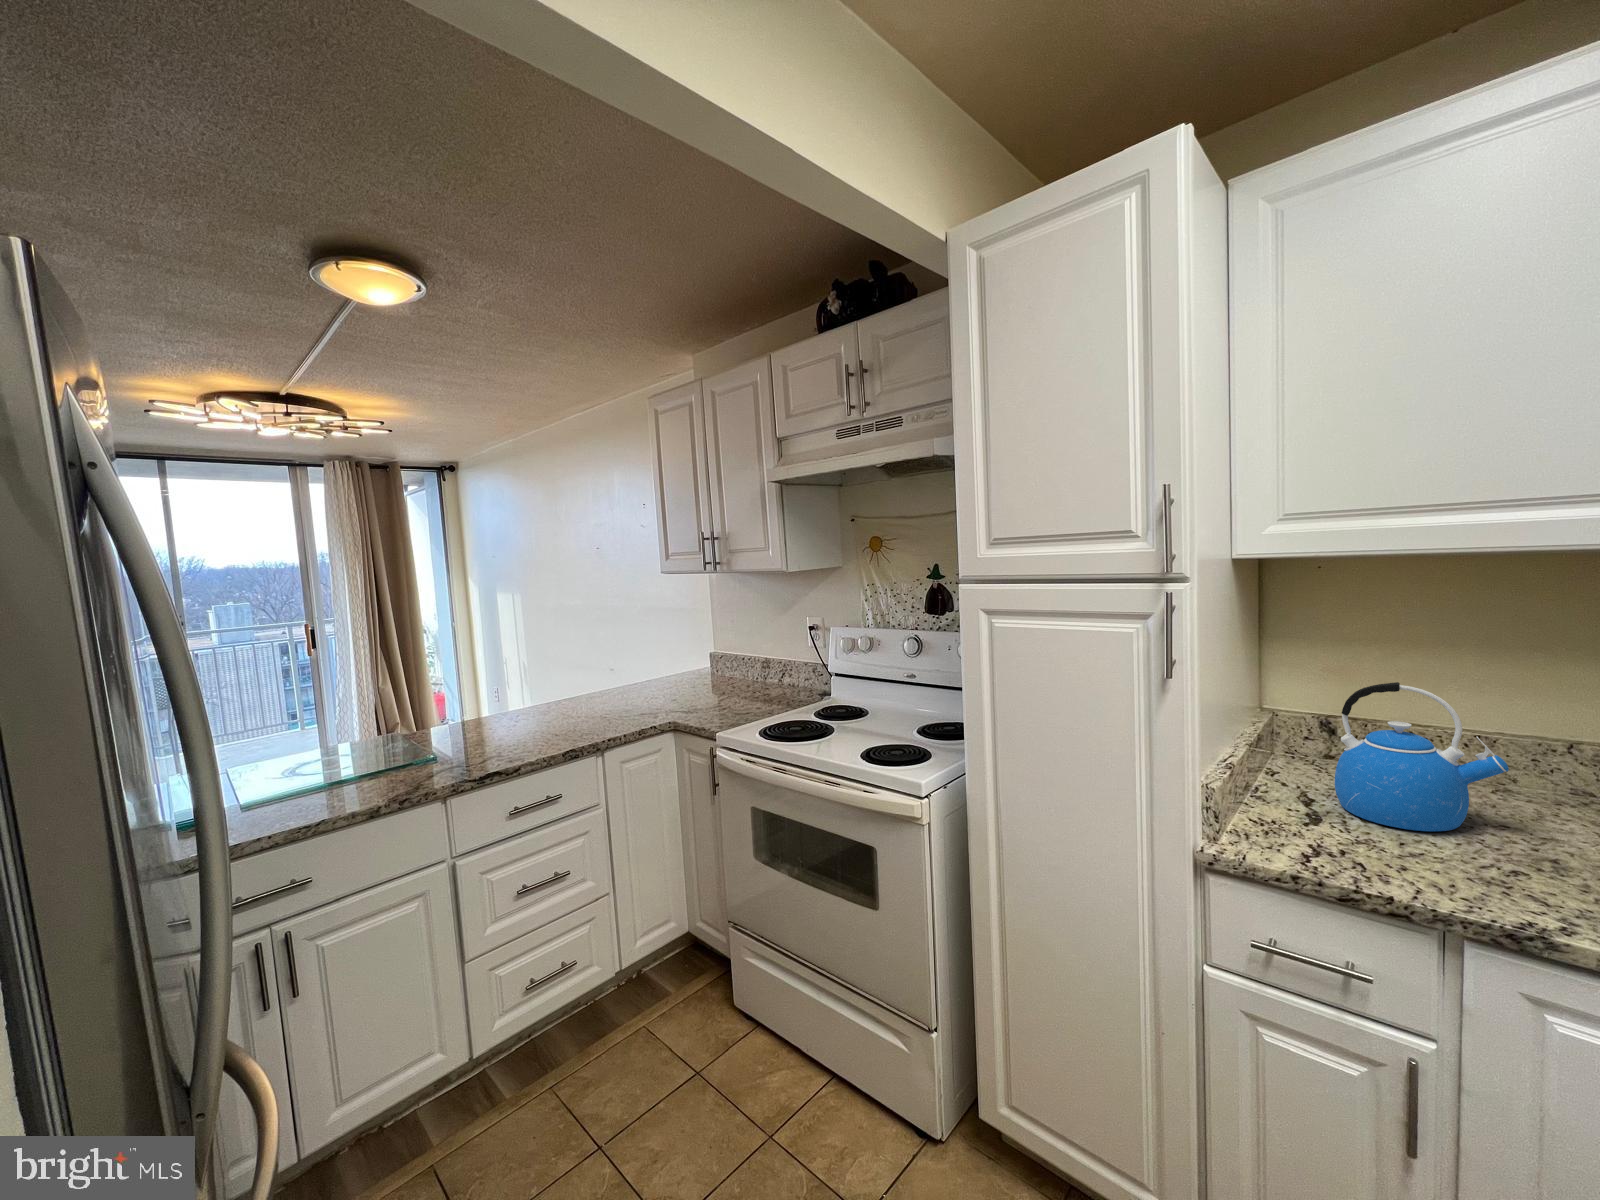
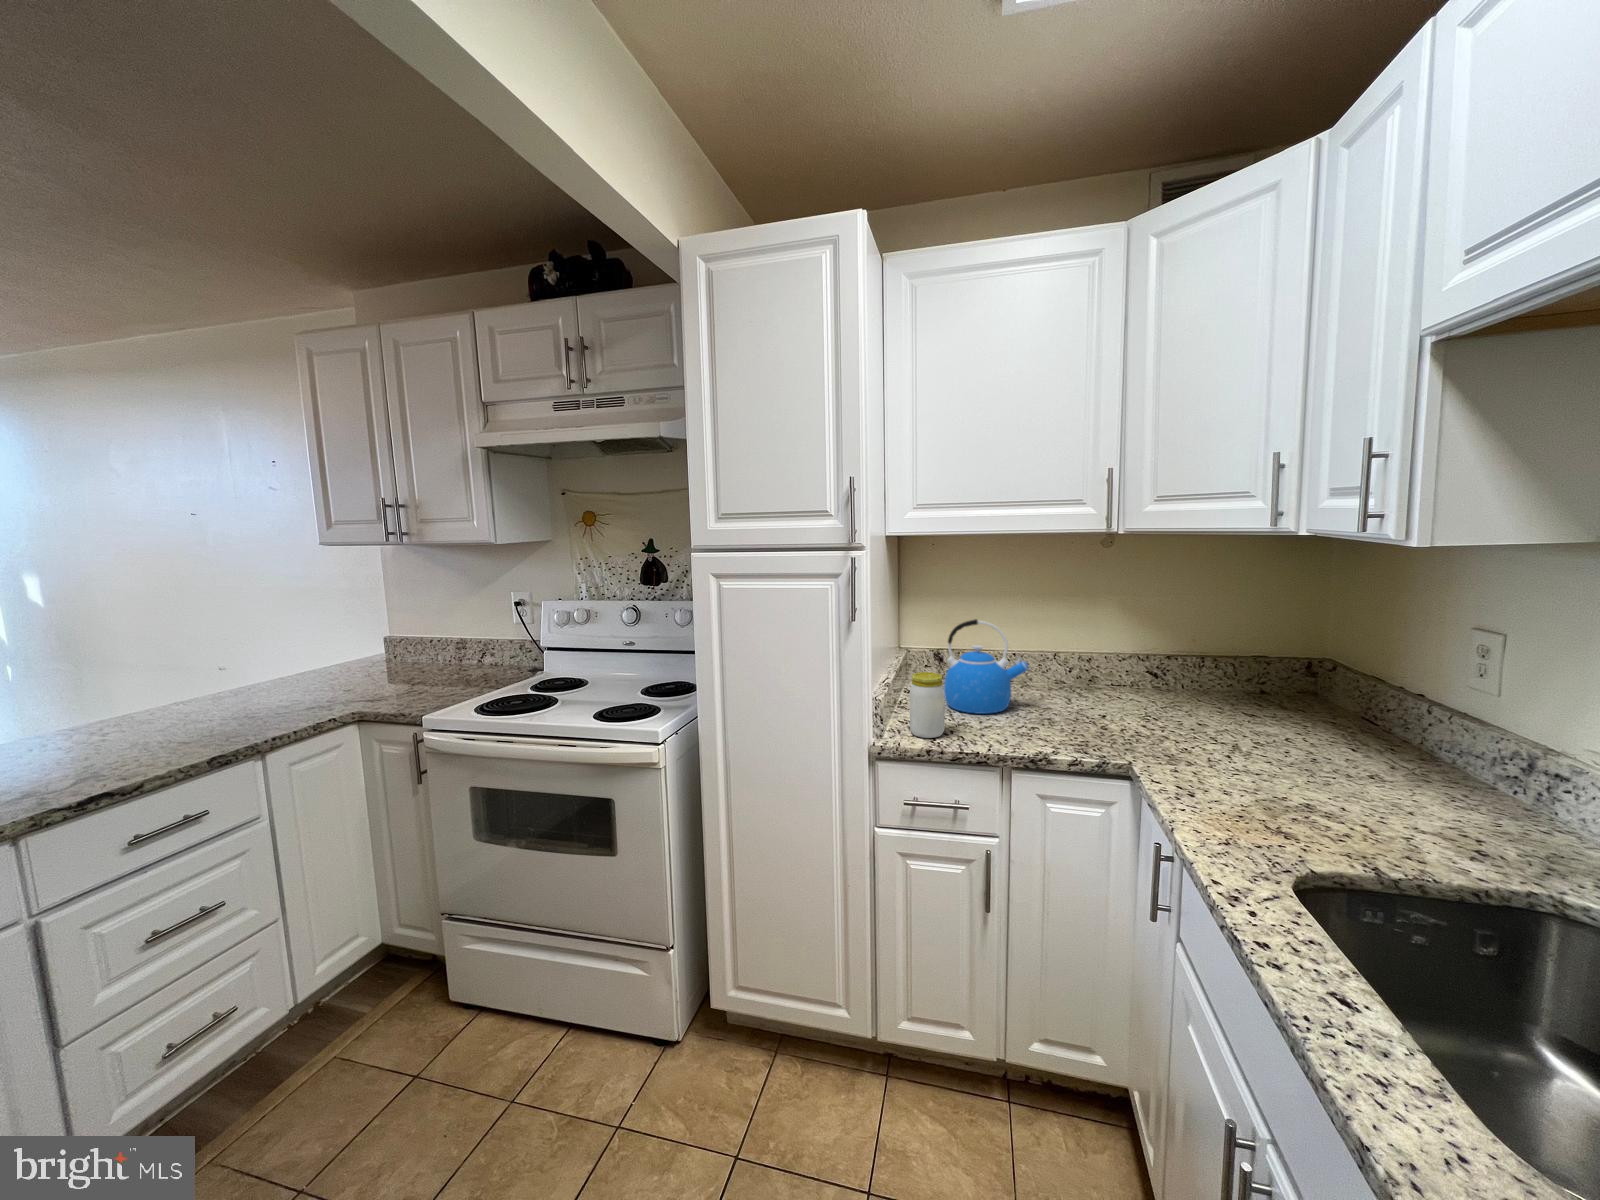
jar: none [1266,757,1328,856] -> present [910,672,945,738]

